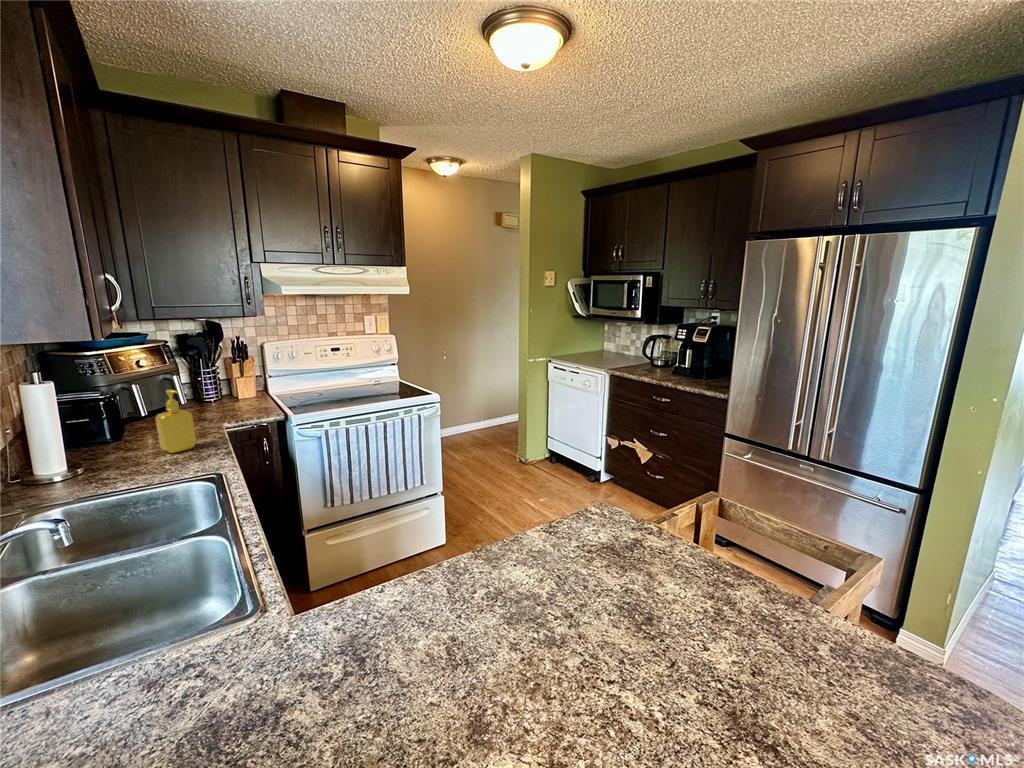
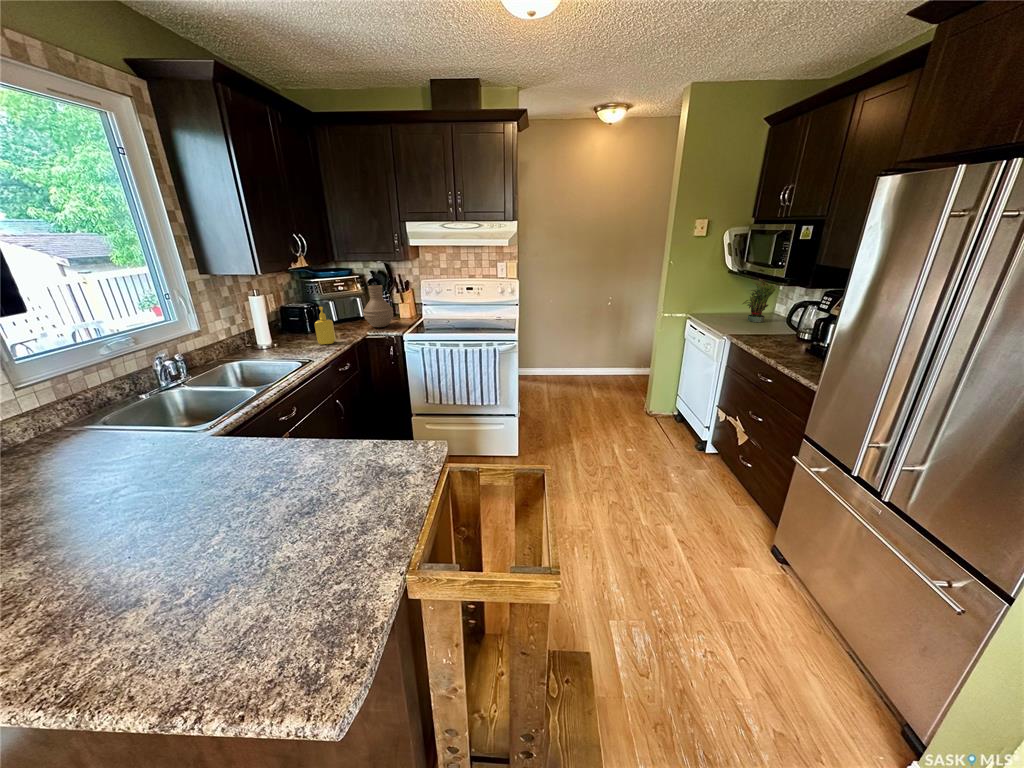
potted plant: none [594,321,619,357] -> present [743,279,776,322]
vase: none [196,352,248,416] -> present [363,285,393,327]

